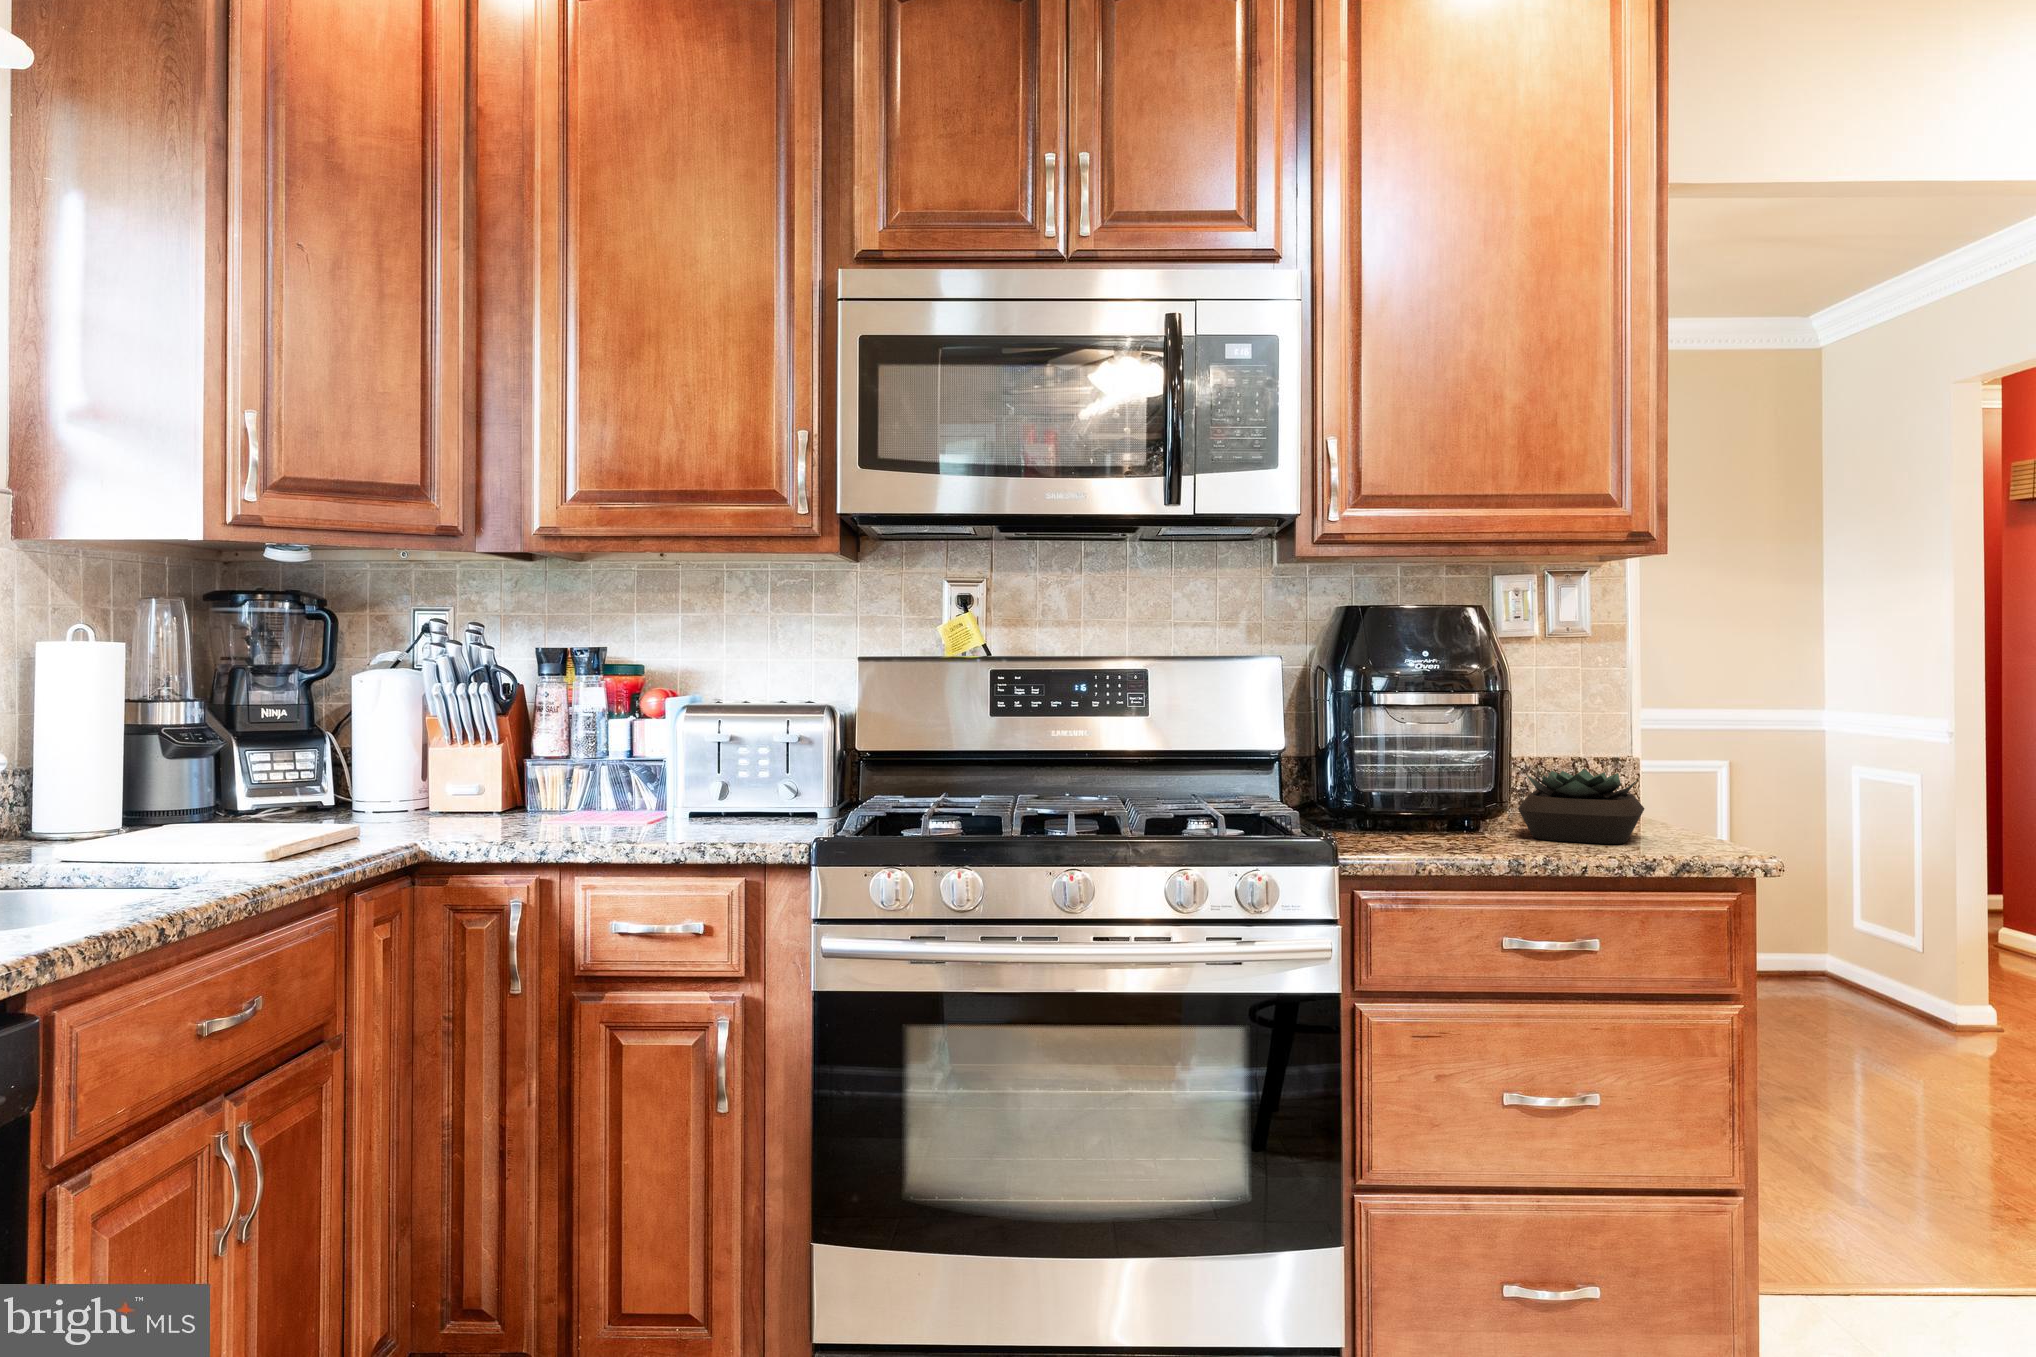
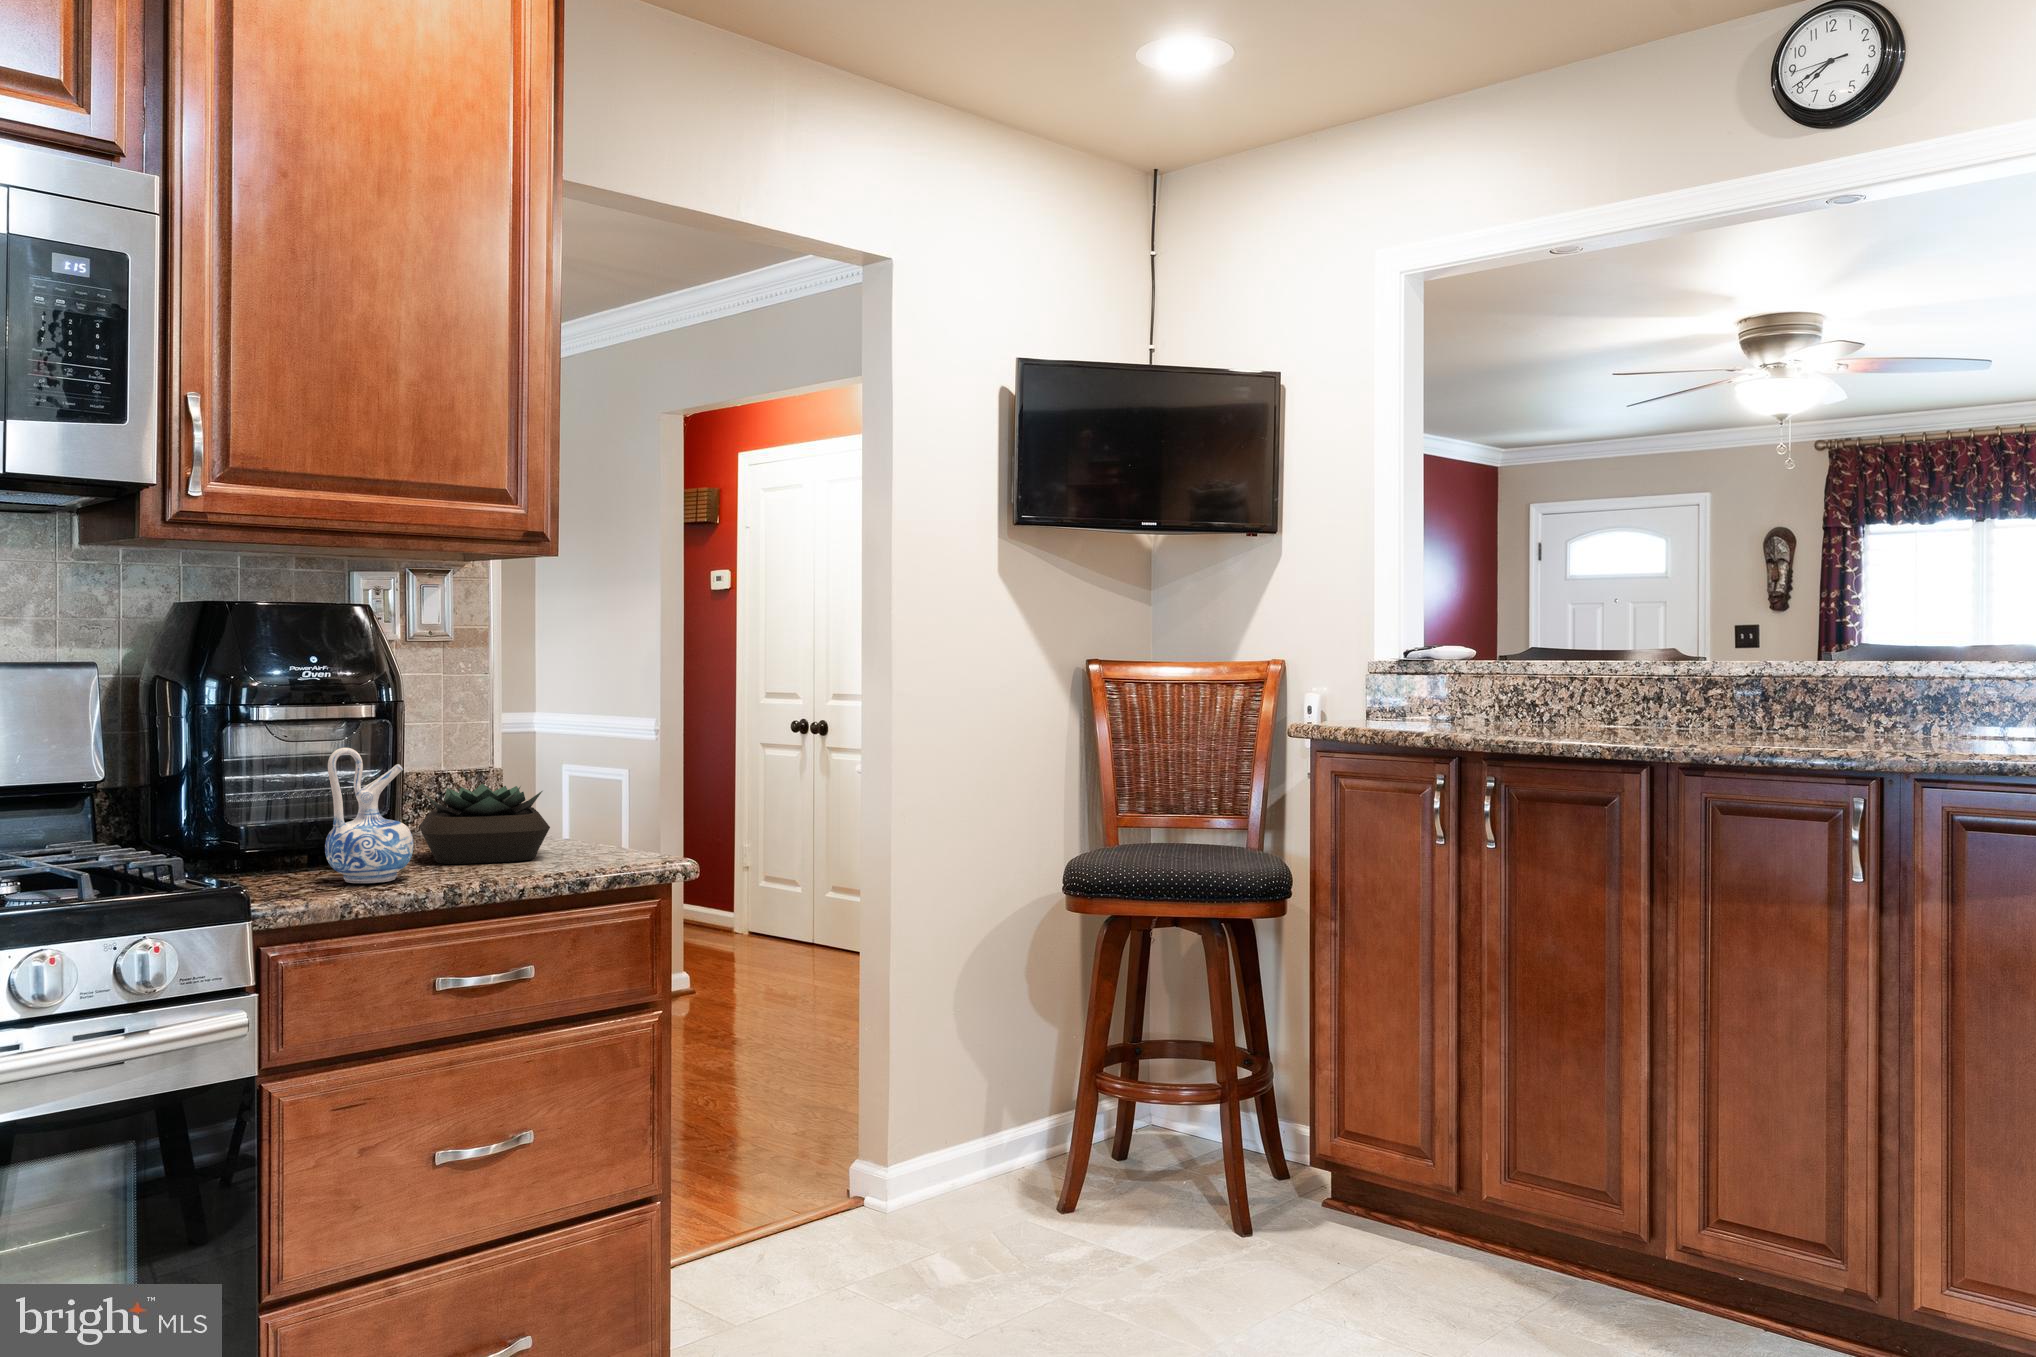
ceramic pitcher: none [1419,729,1492,847] -> present [325,748,413,883]

